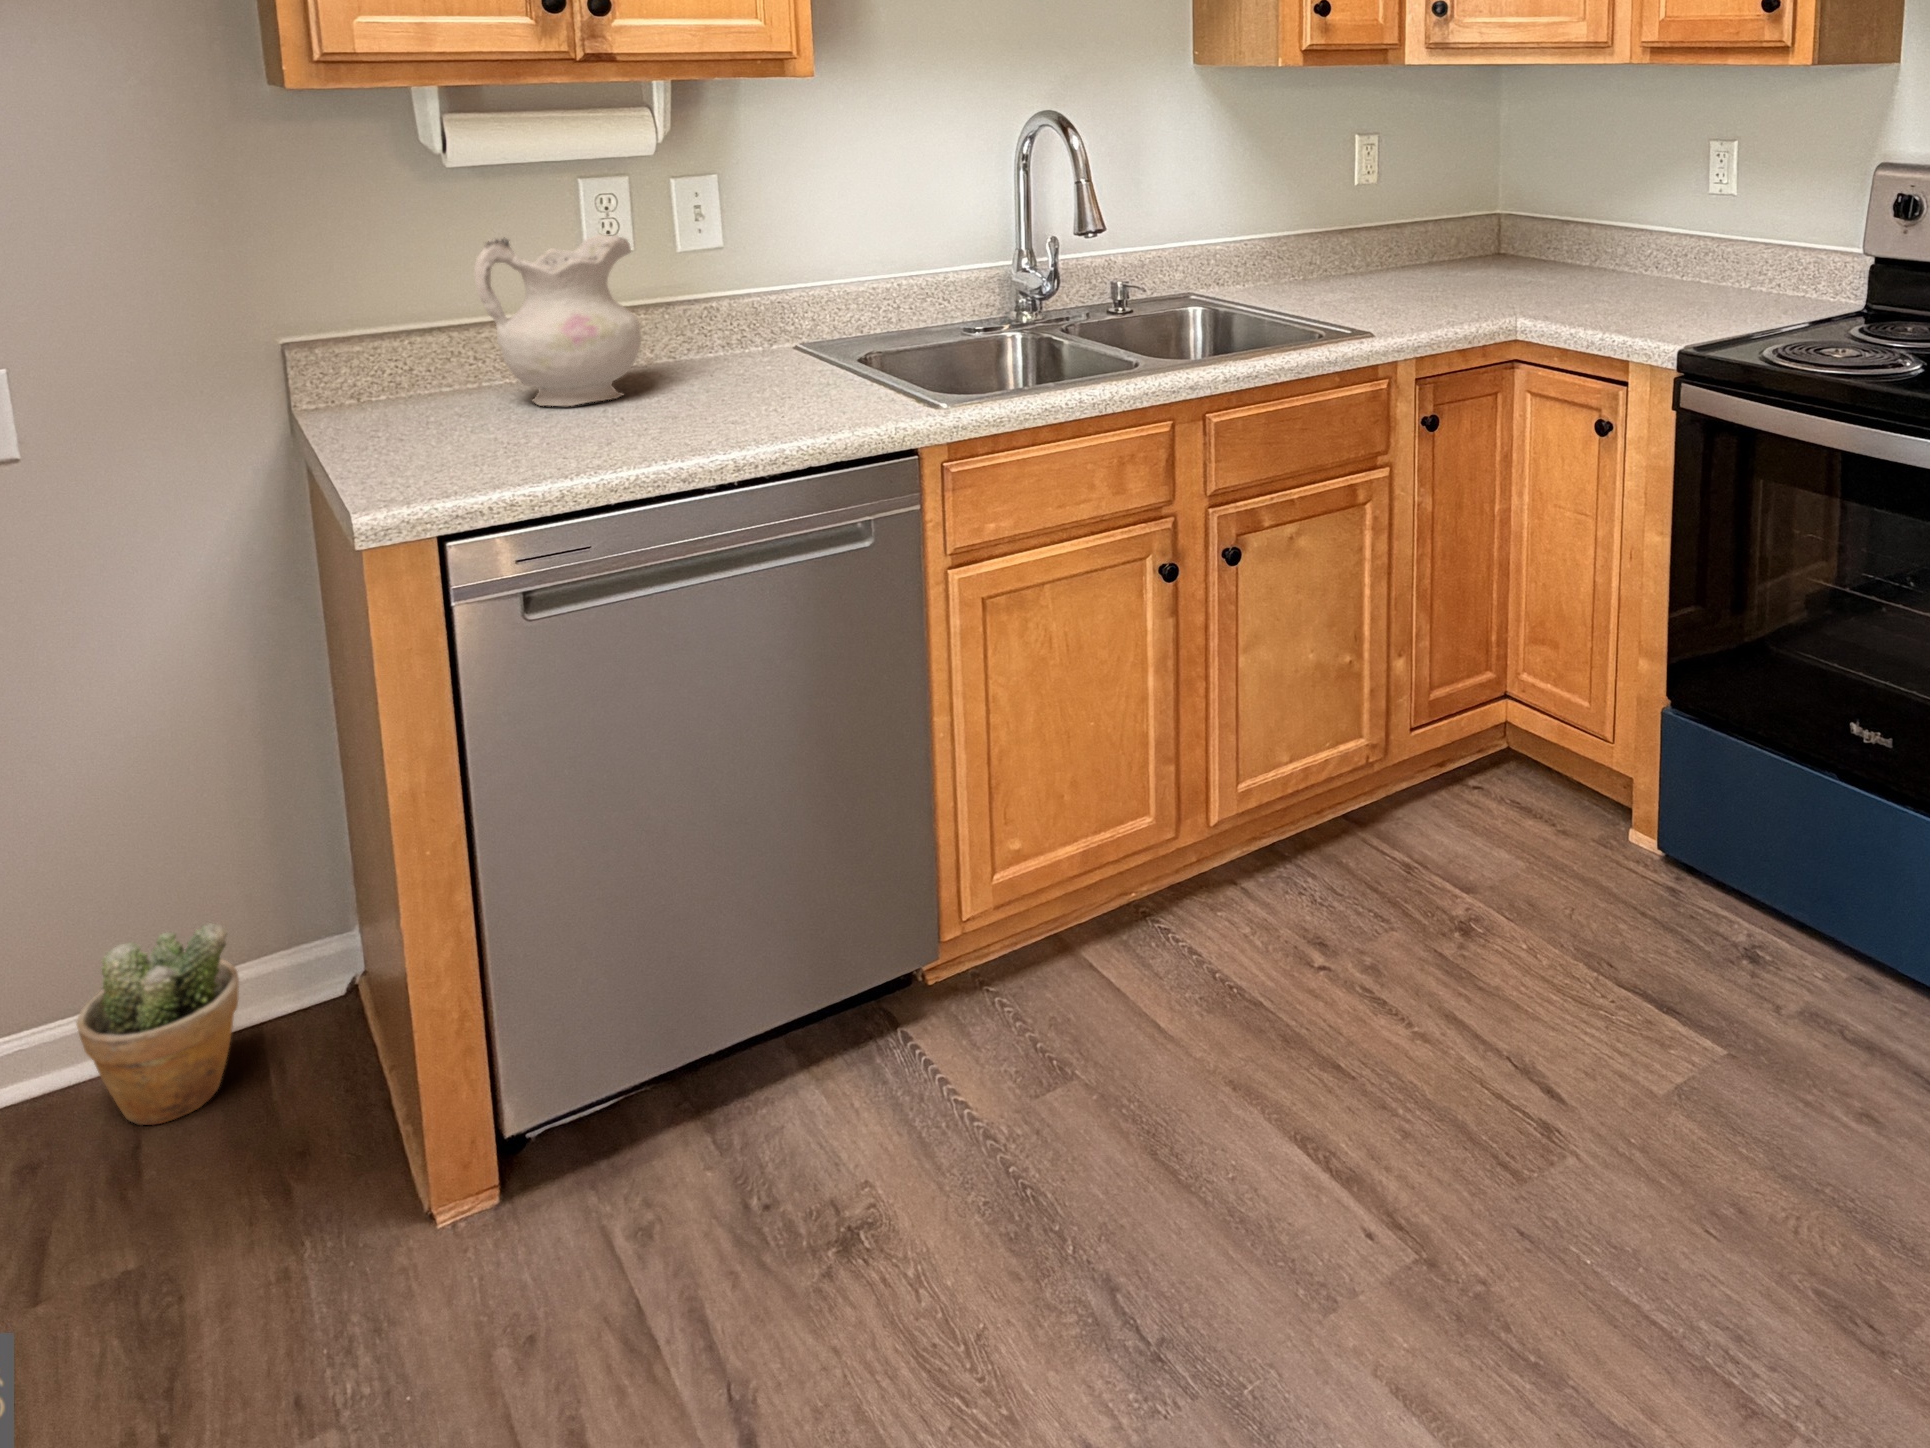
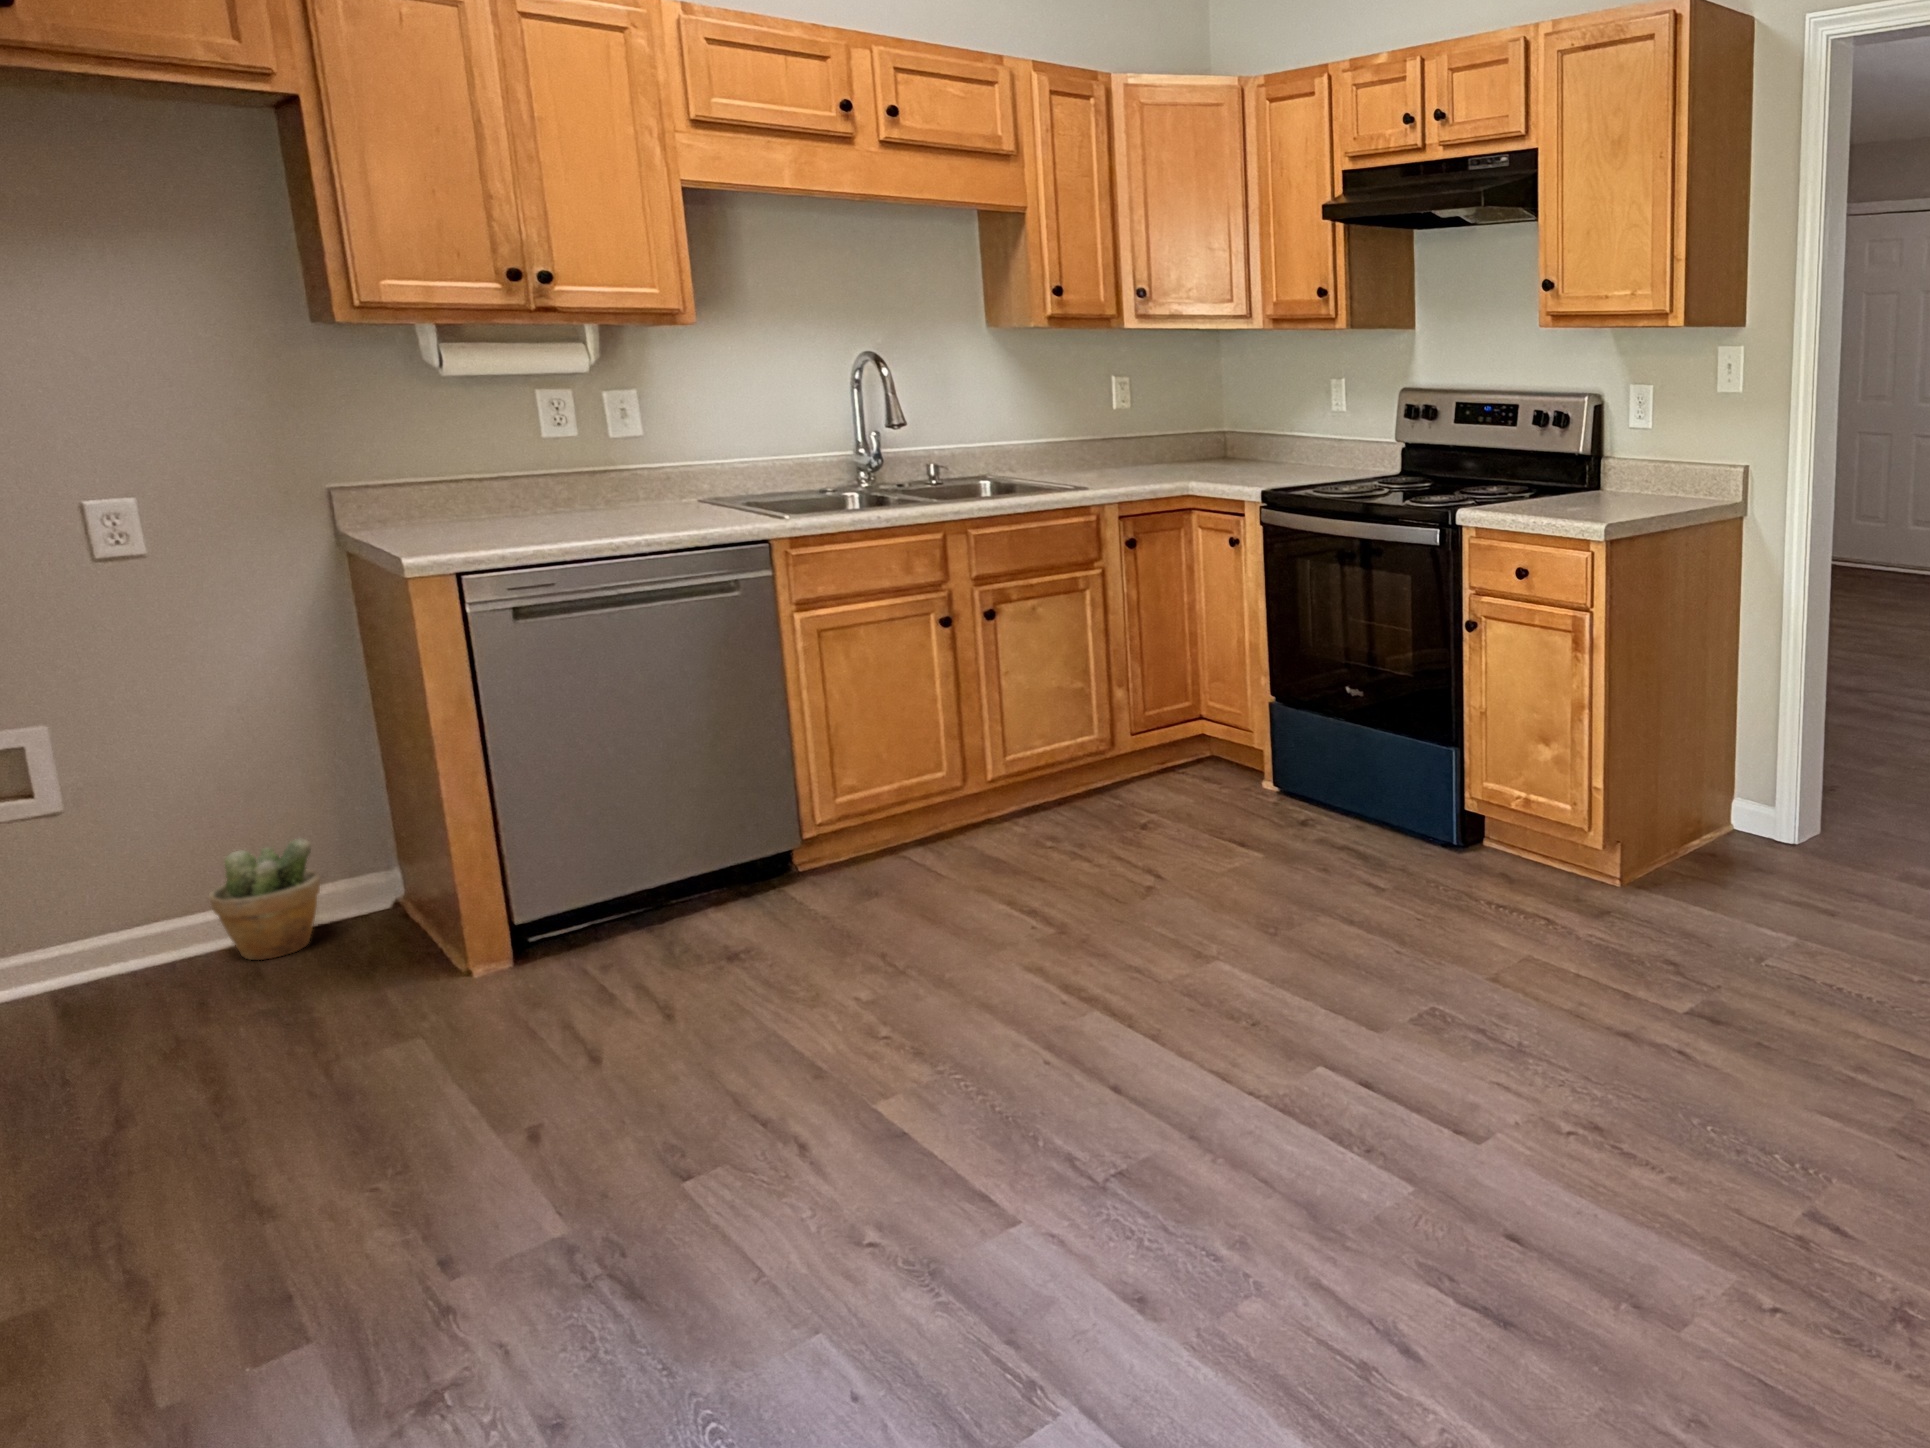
ceramic pitcher: present [474,234,641,407] -> none [466,418,585,522]

